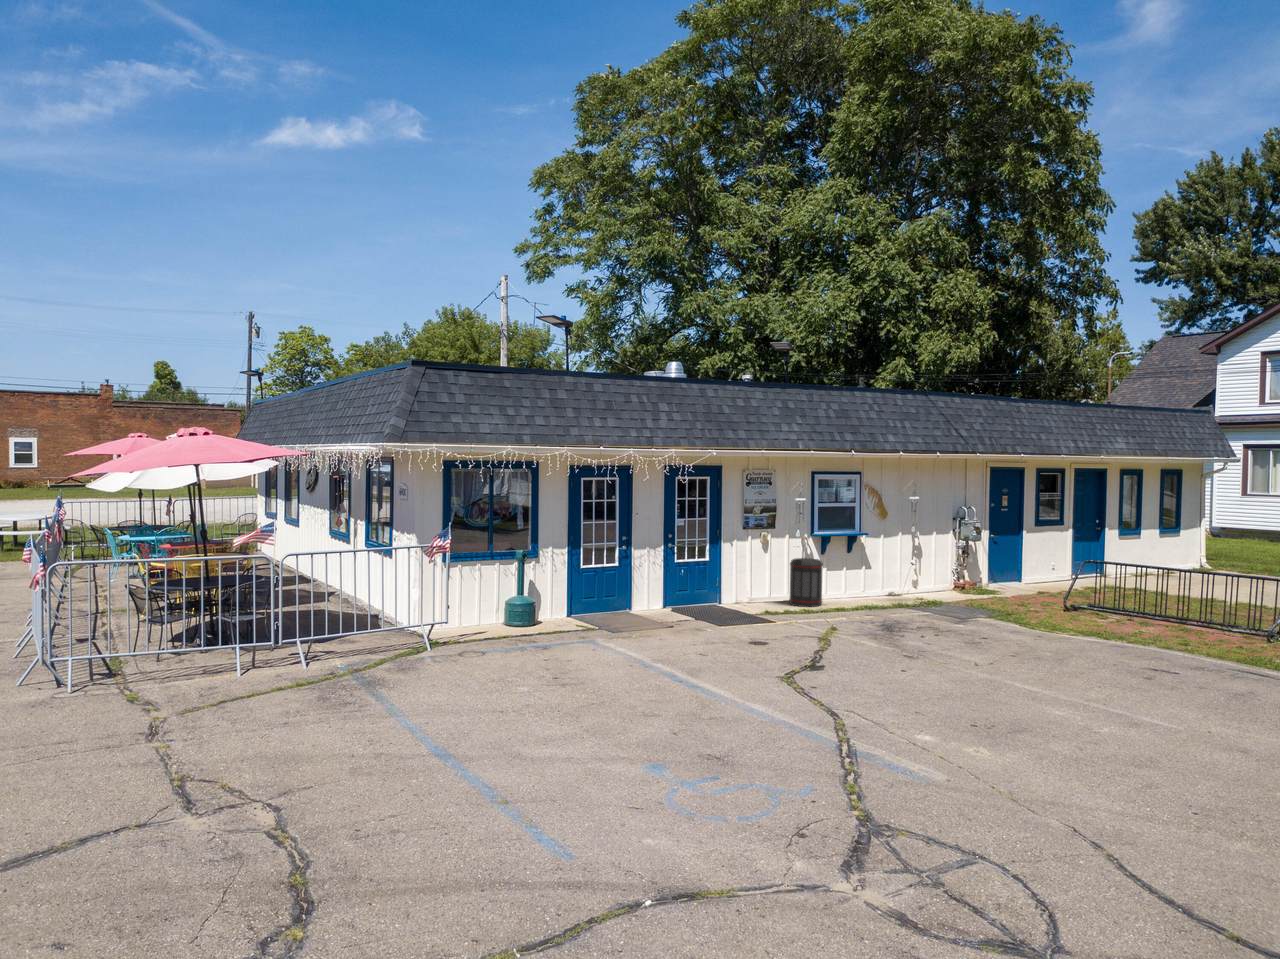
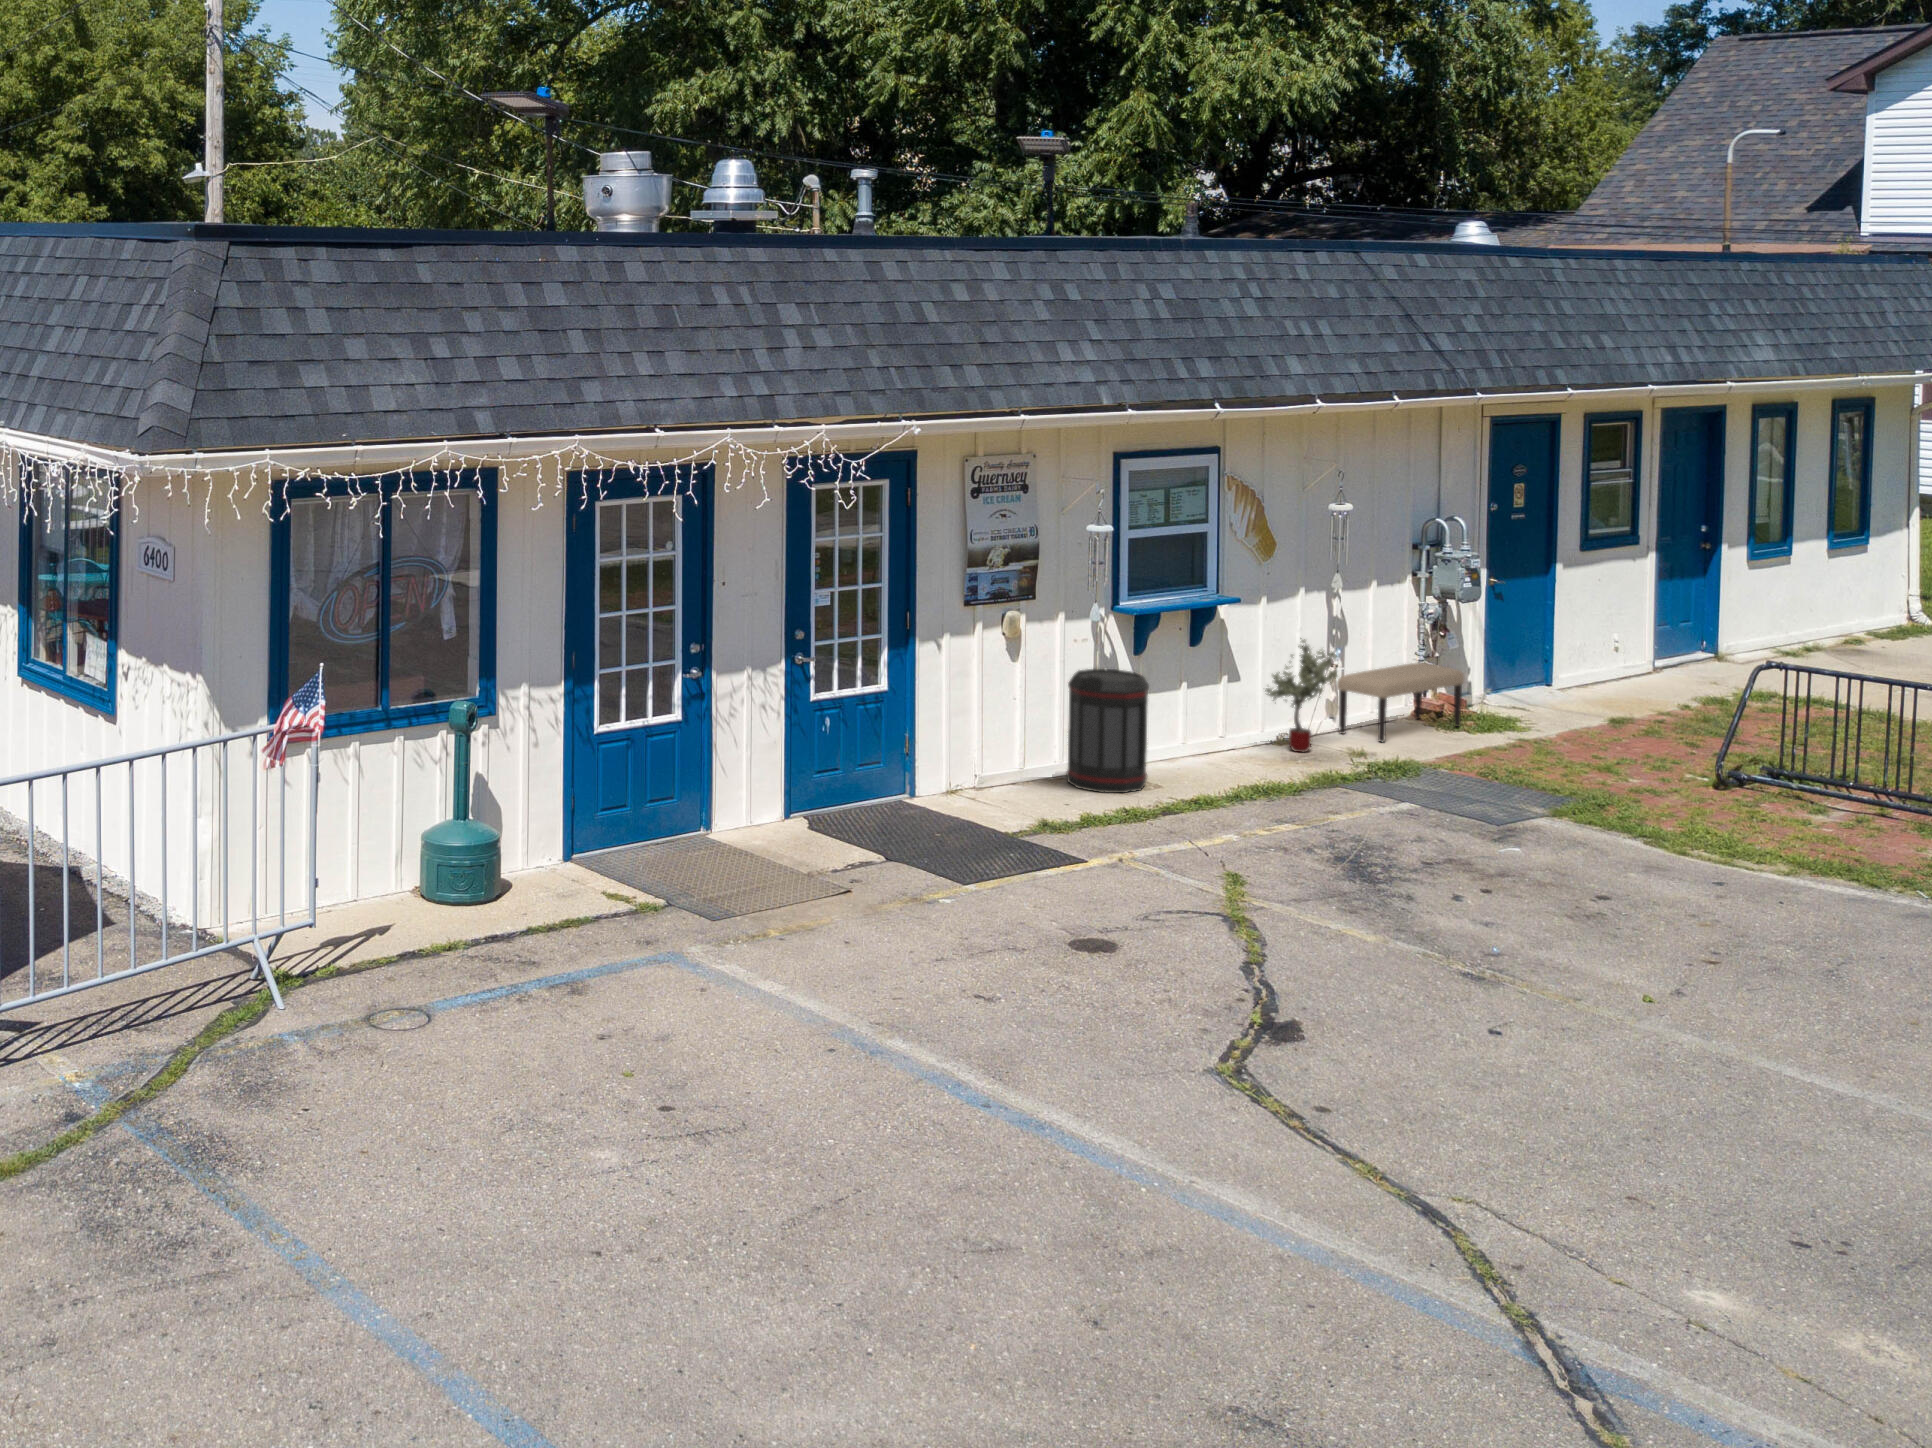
potted tree: none [880,551,912,598] -> present [1265,638,1337,752]
bench: none [916,566,972,596] -> present [1337,663,1464,742]

